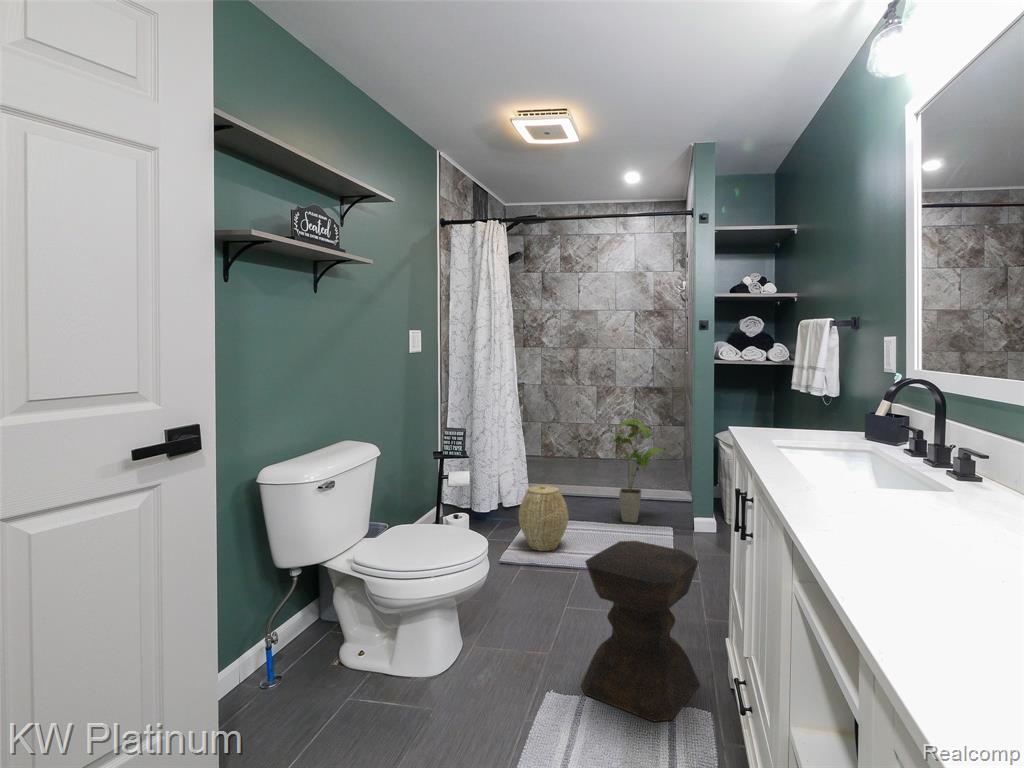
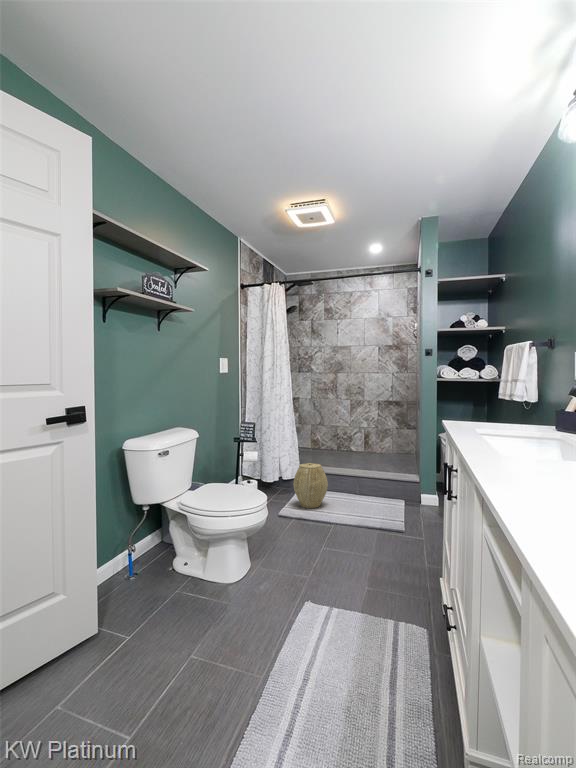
house plant: present [613,419,663,523] -> none [358,418,398,491]
stool: present [581,541,700,722] -> none [330,489,409,603]

